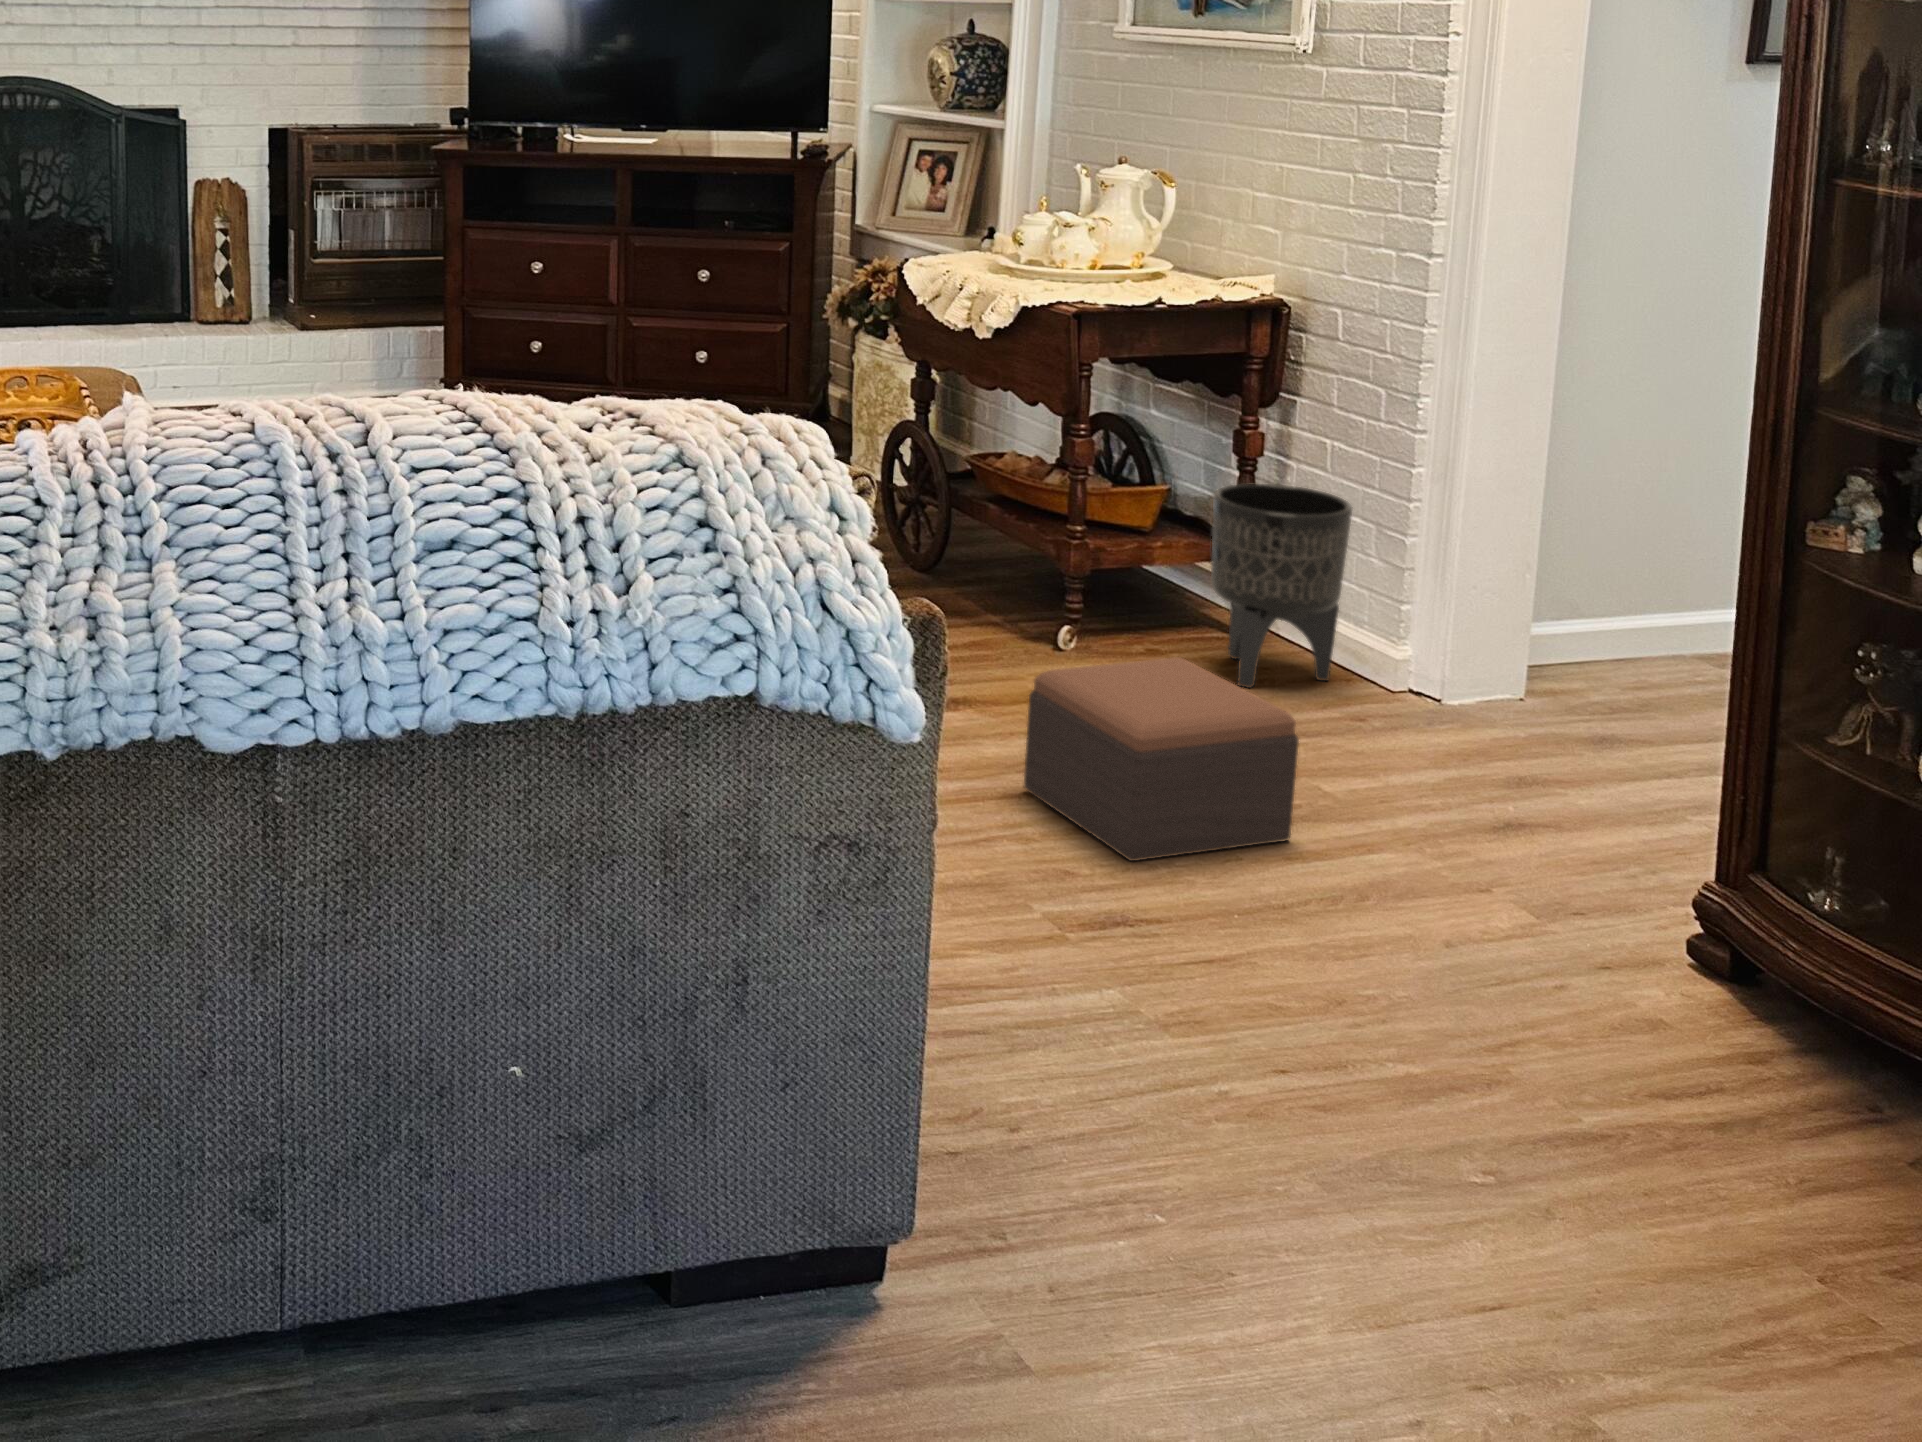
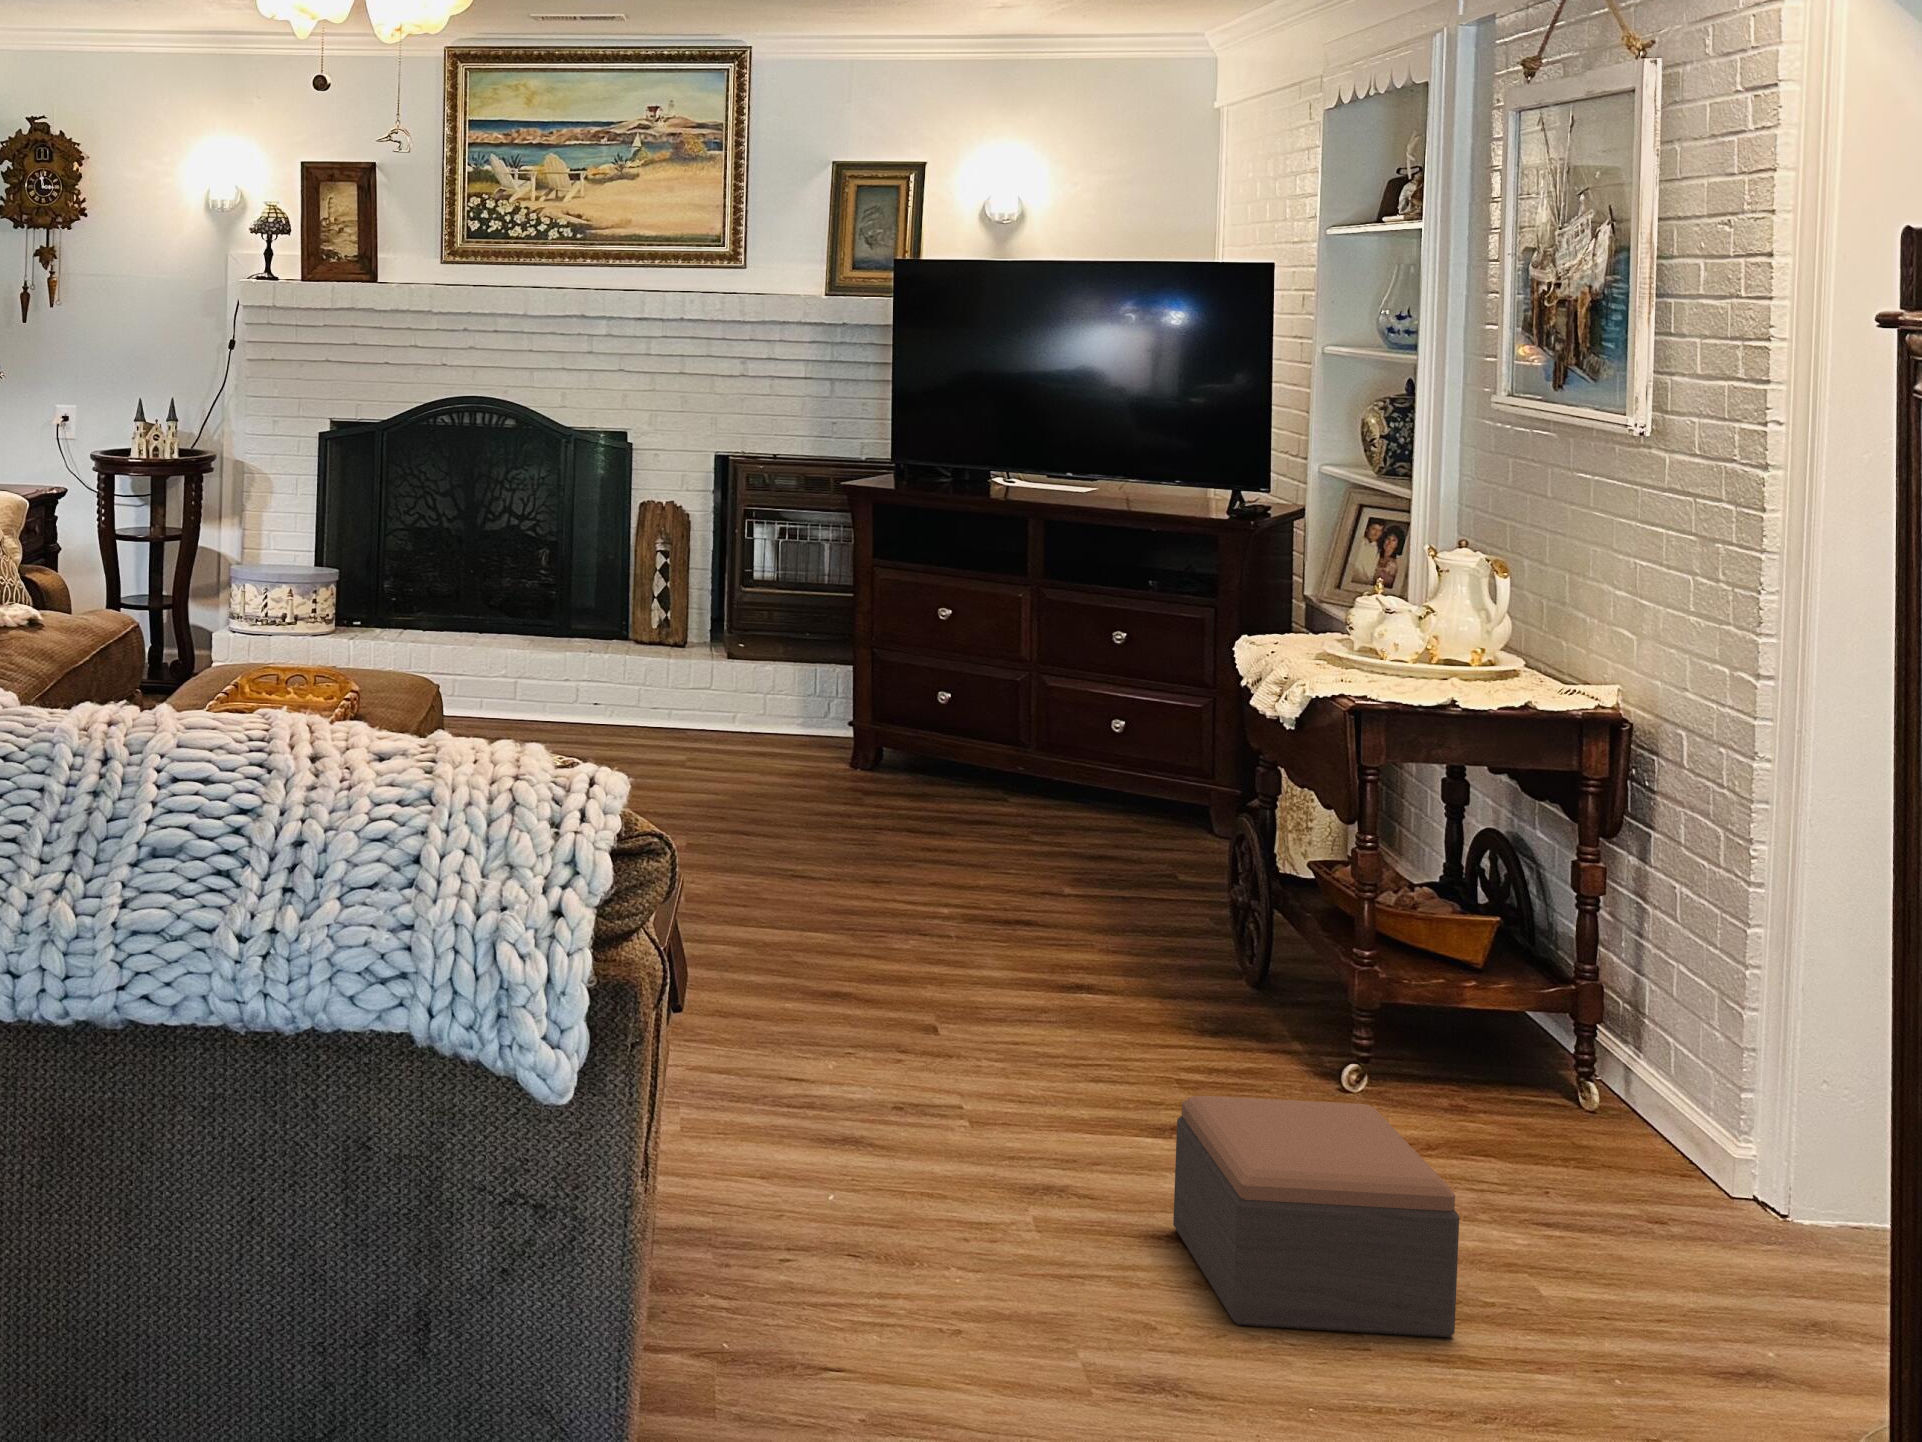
planter: present [1211,484,1353,688] -> none [1517,921,1686,1170]

